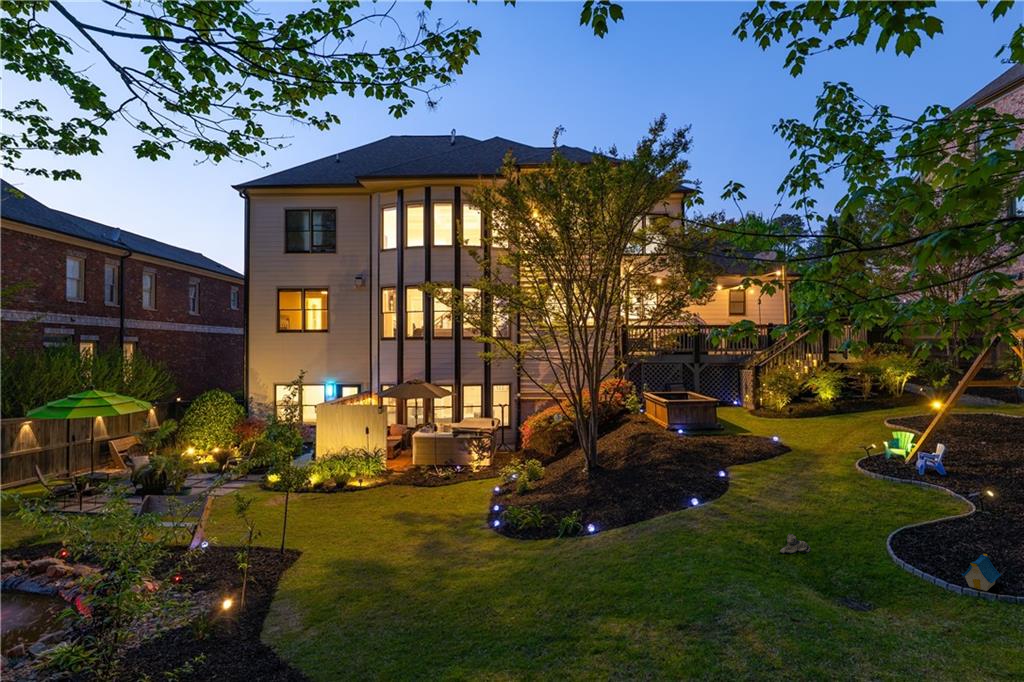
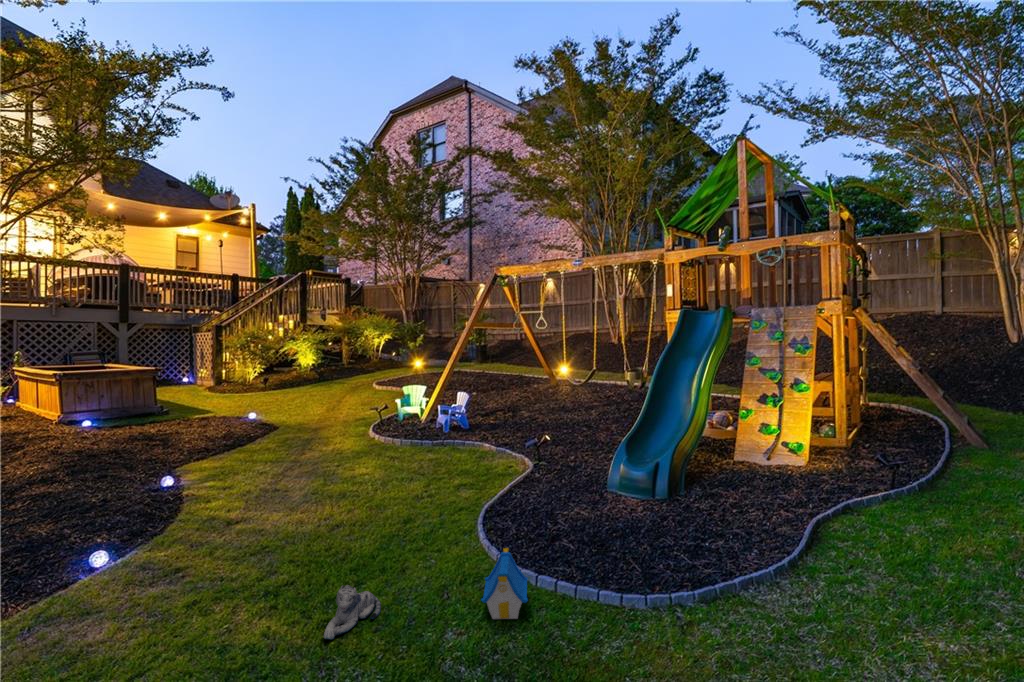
toy house: present [962,554,1001,591] -> present [481,548,528,619]

